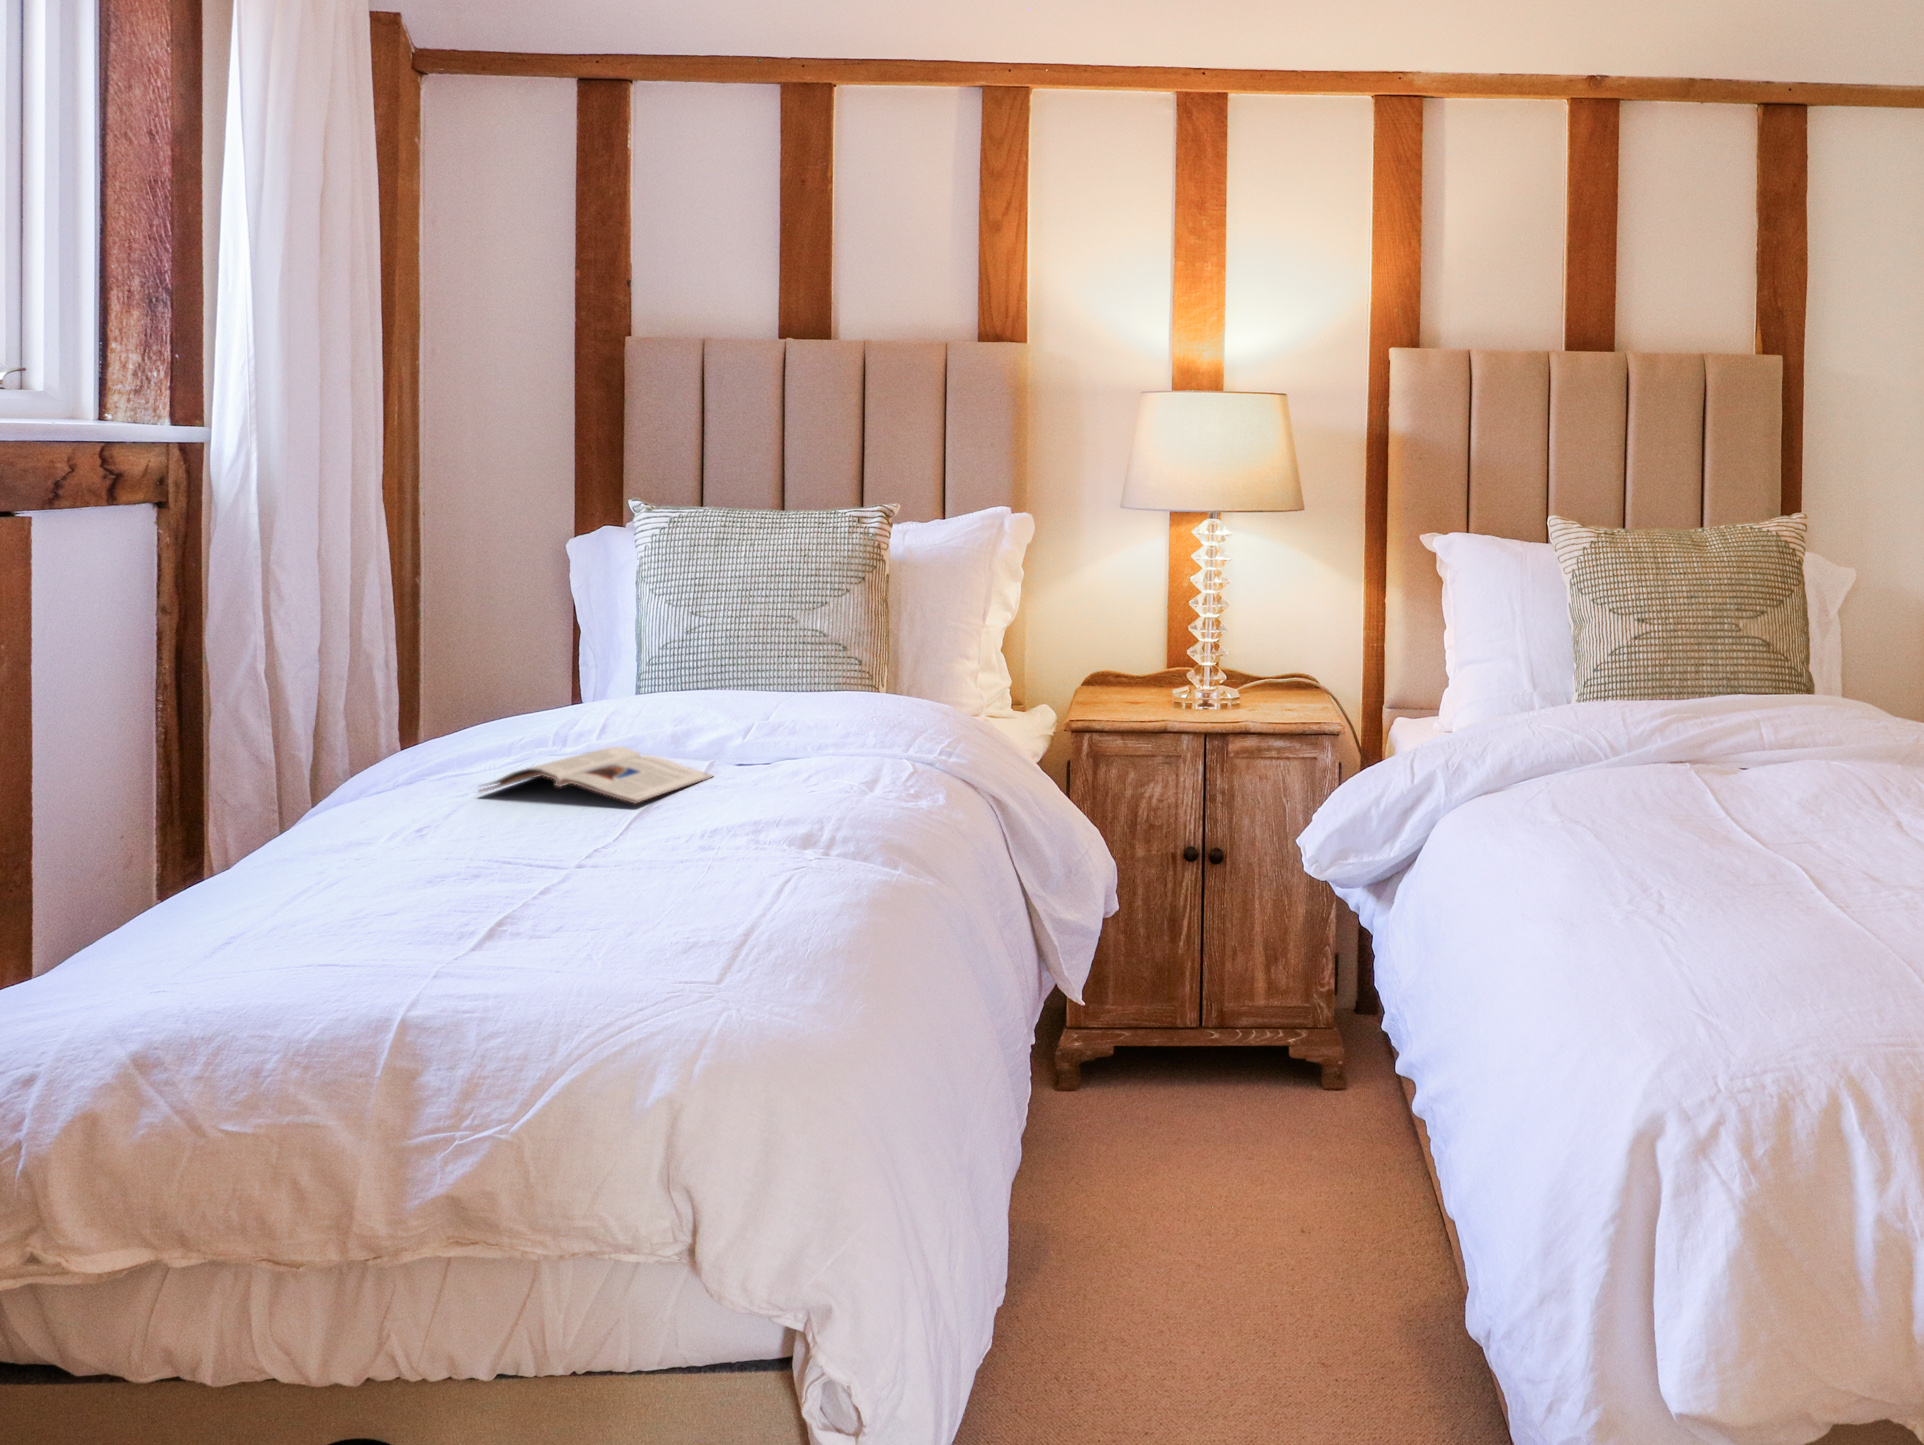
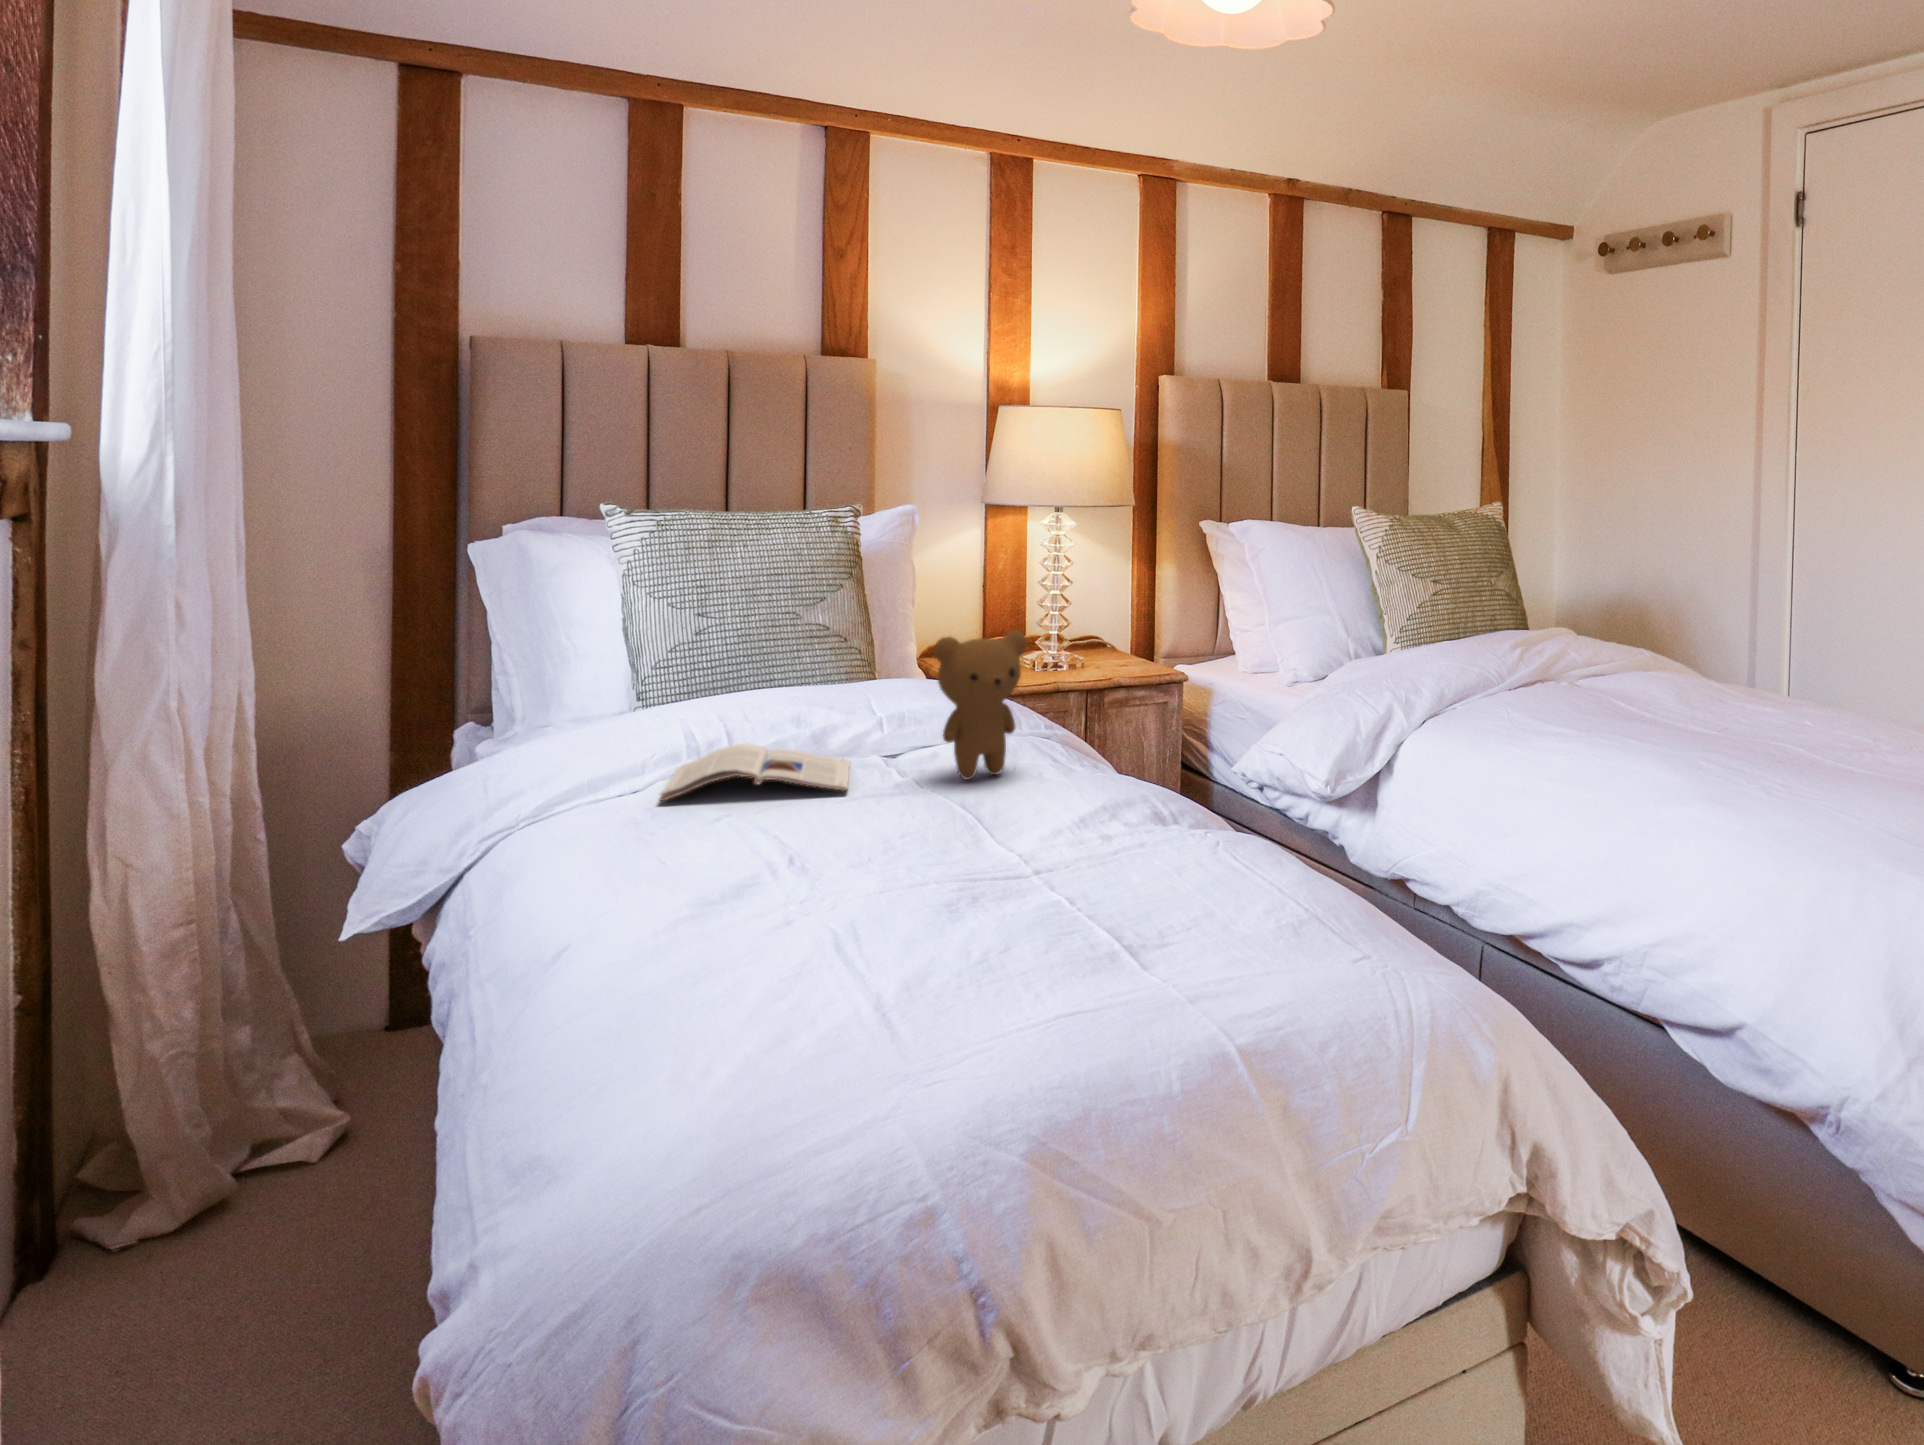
teddy bear: none [726,643,848,808] -> present [934,631,1026,780]

